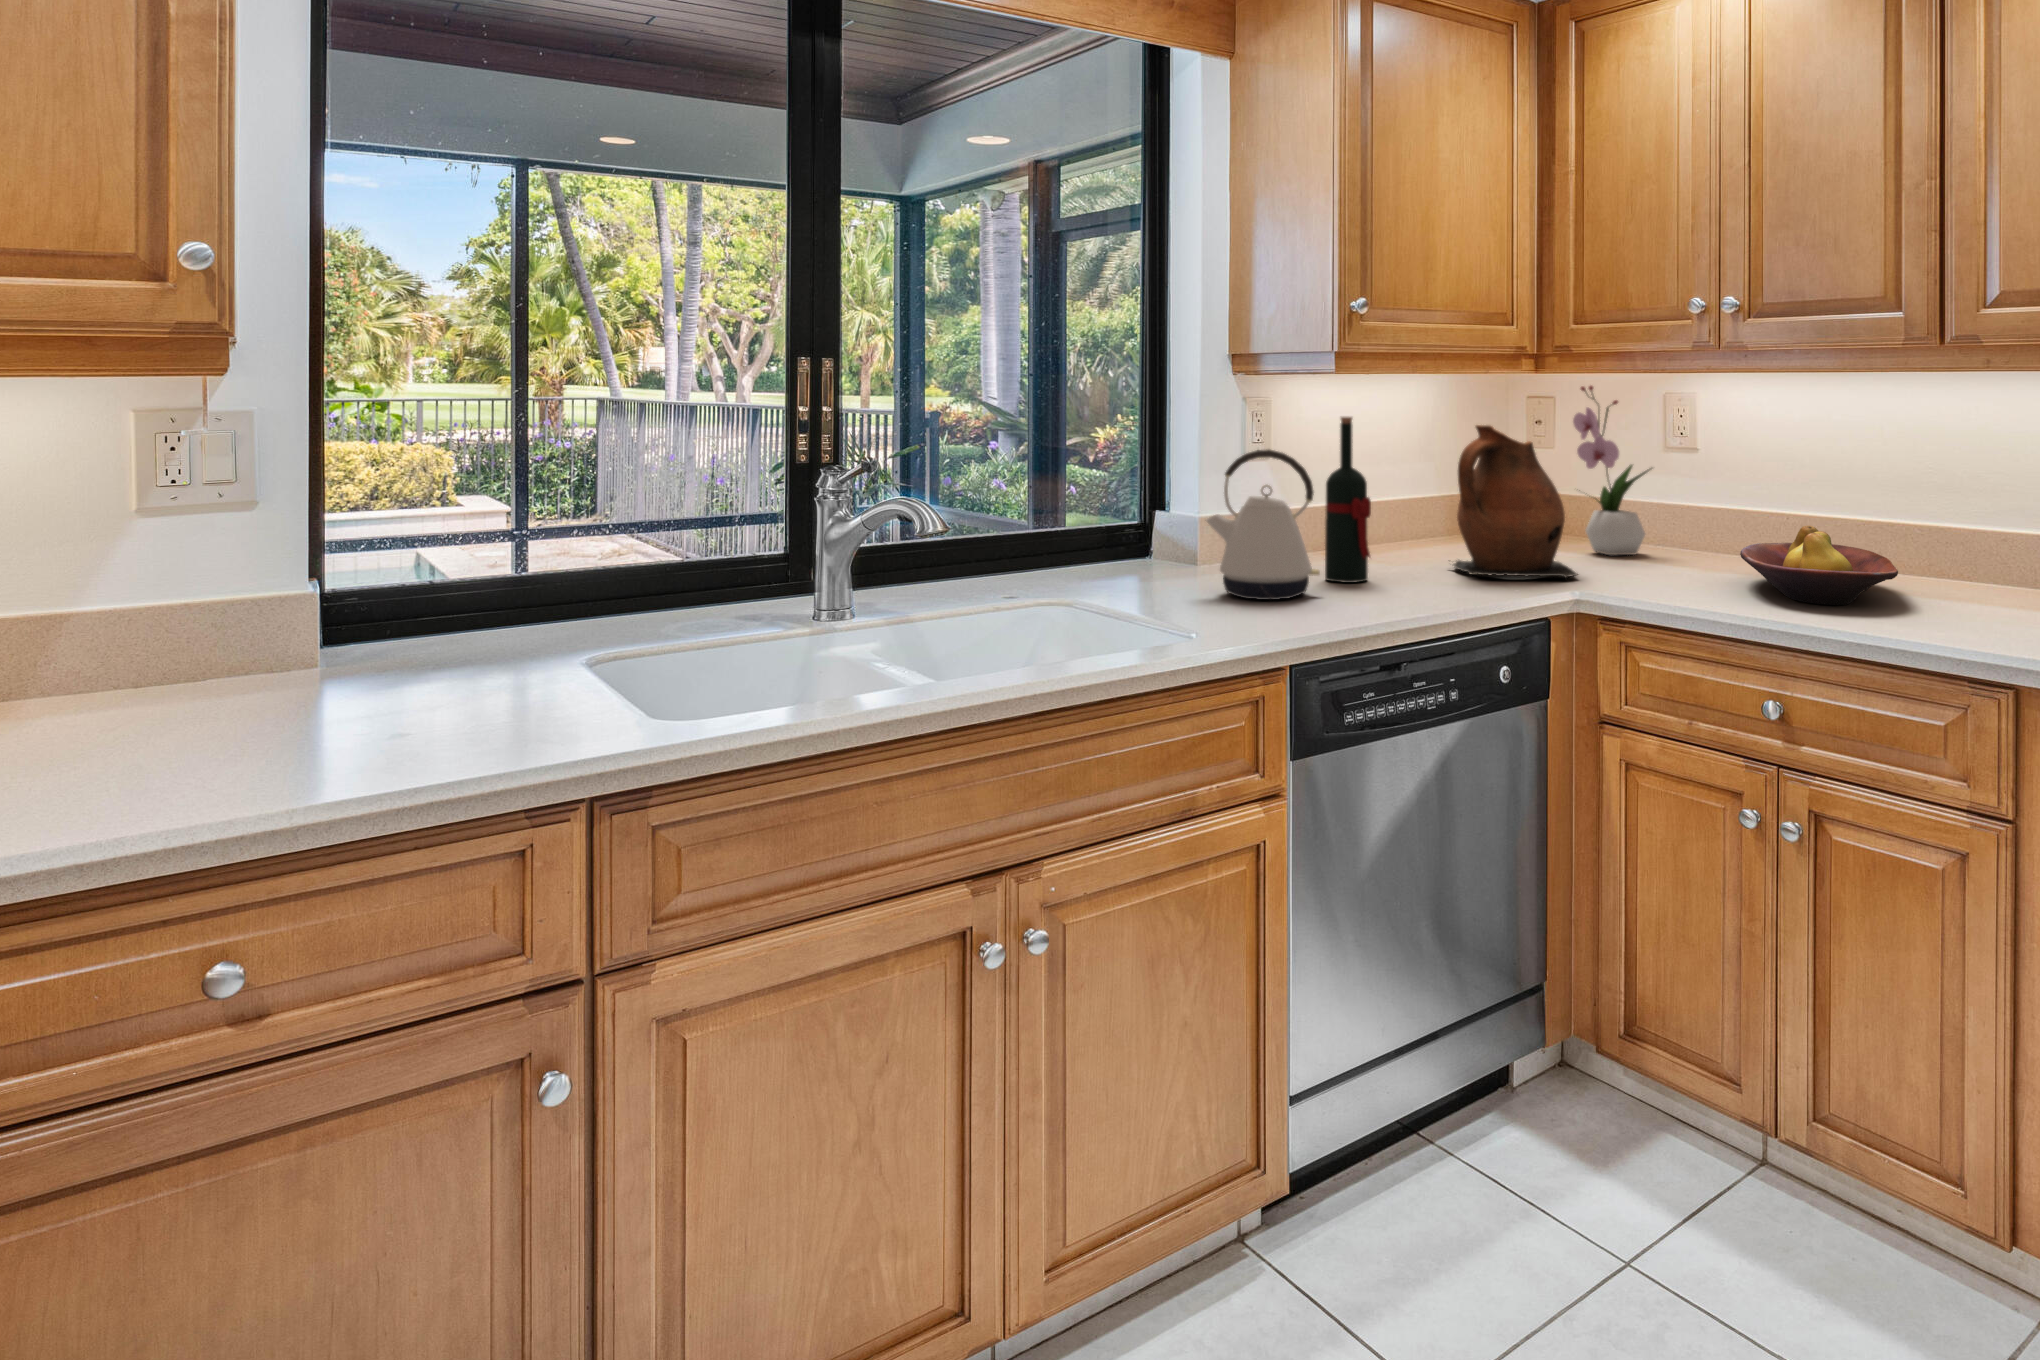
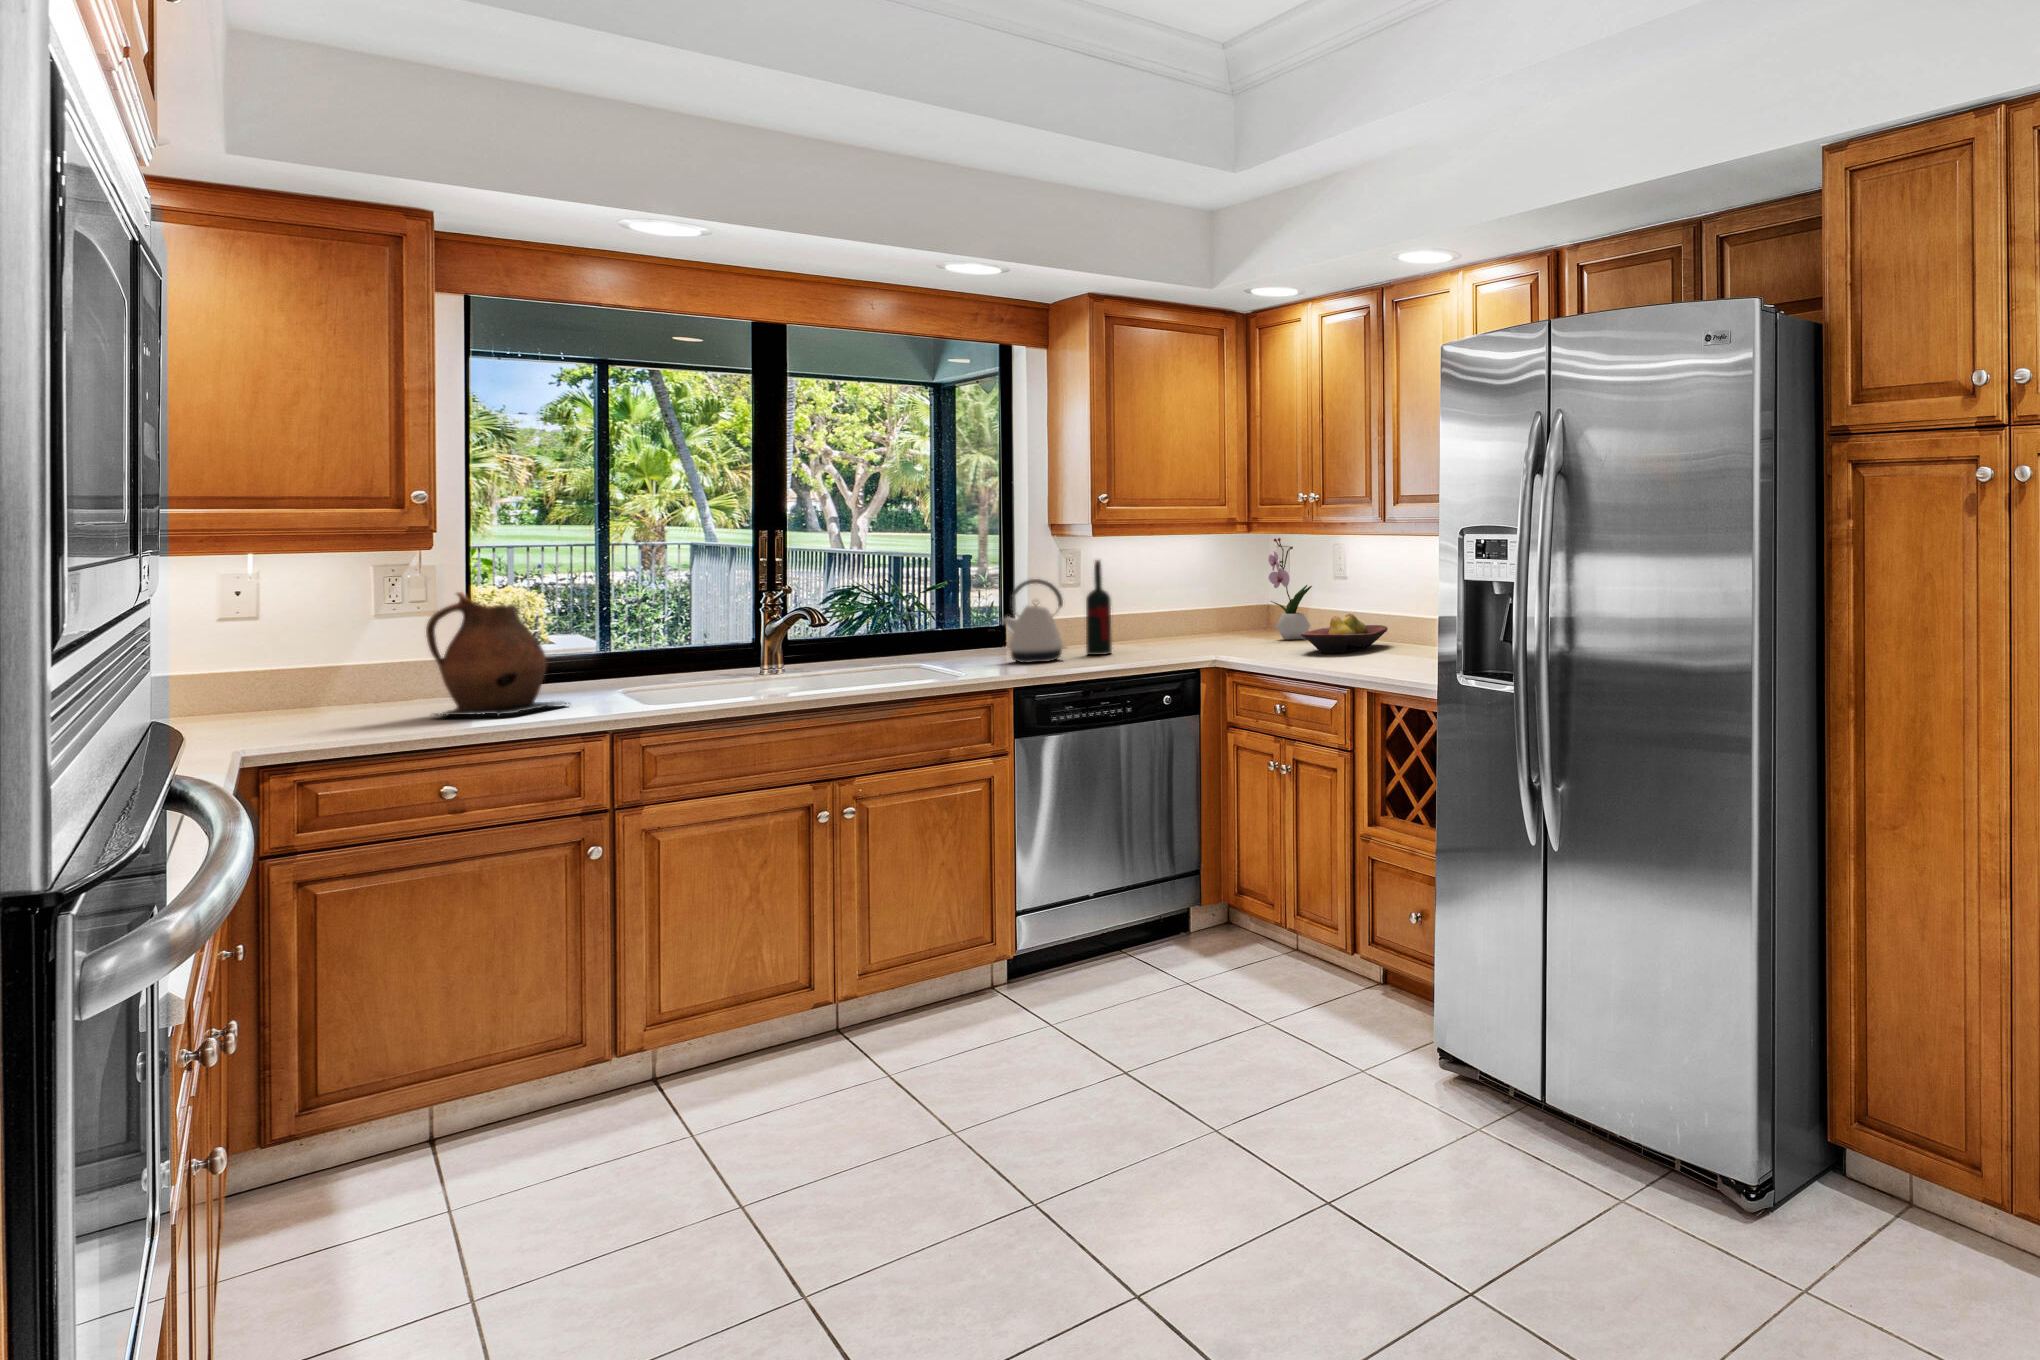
ceramic pitcher: present [1454,425,1577,578] -> present [426,592,569,716]

